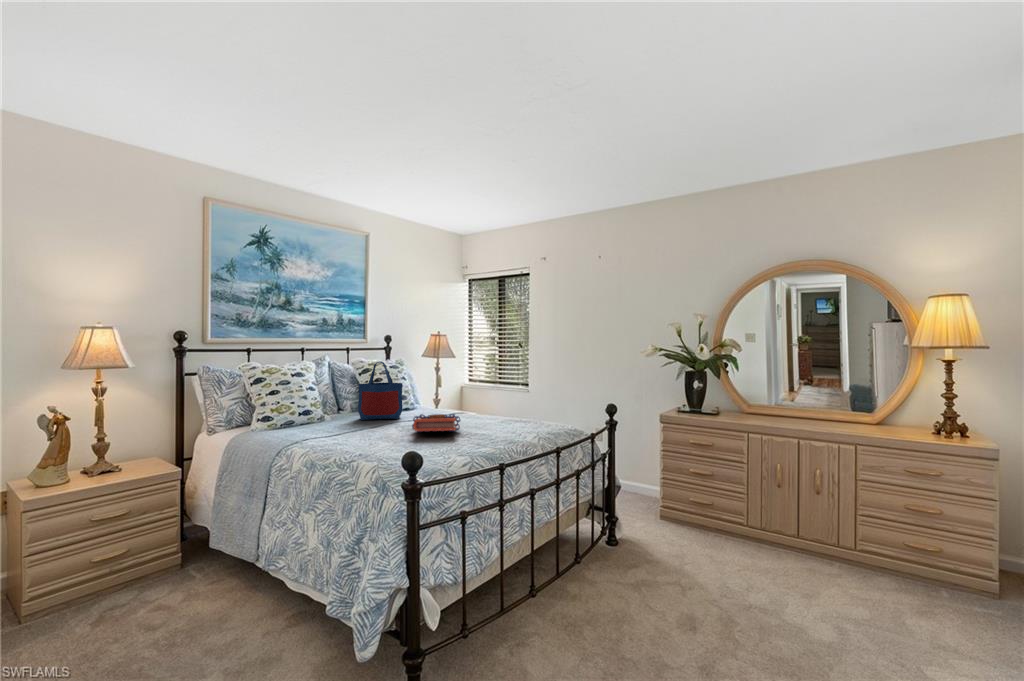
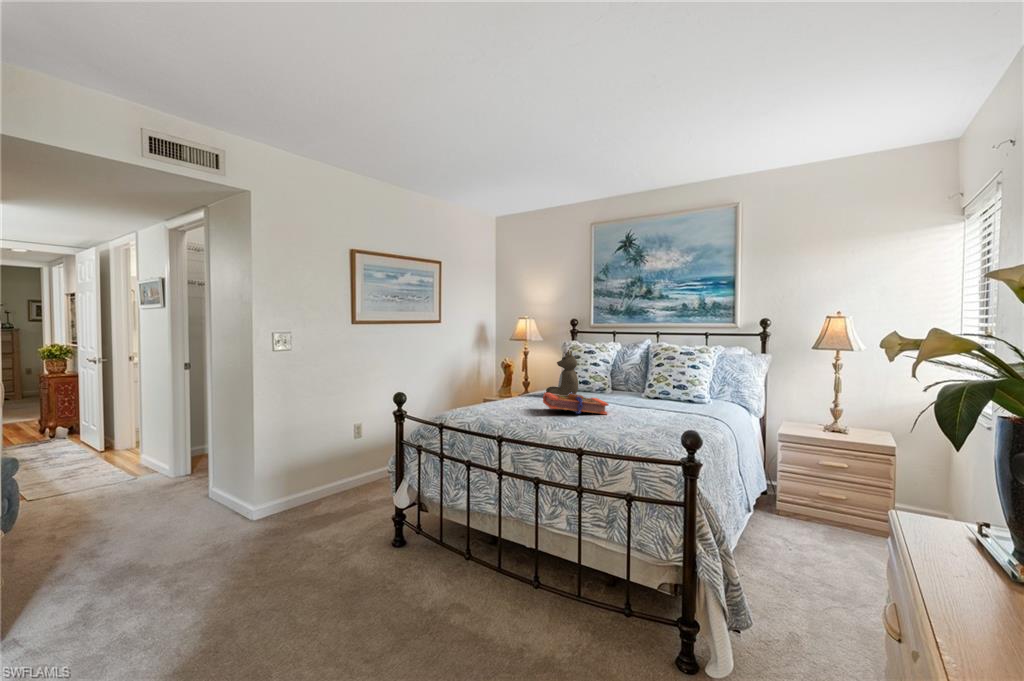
tote bag: present [358,361,402,420] -> none [614,344,645,403]
teddy bear: none [307,373,356,434] -> present [546,350,578,395]

